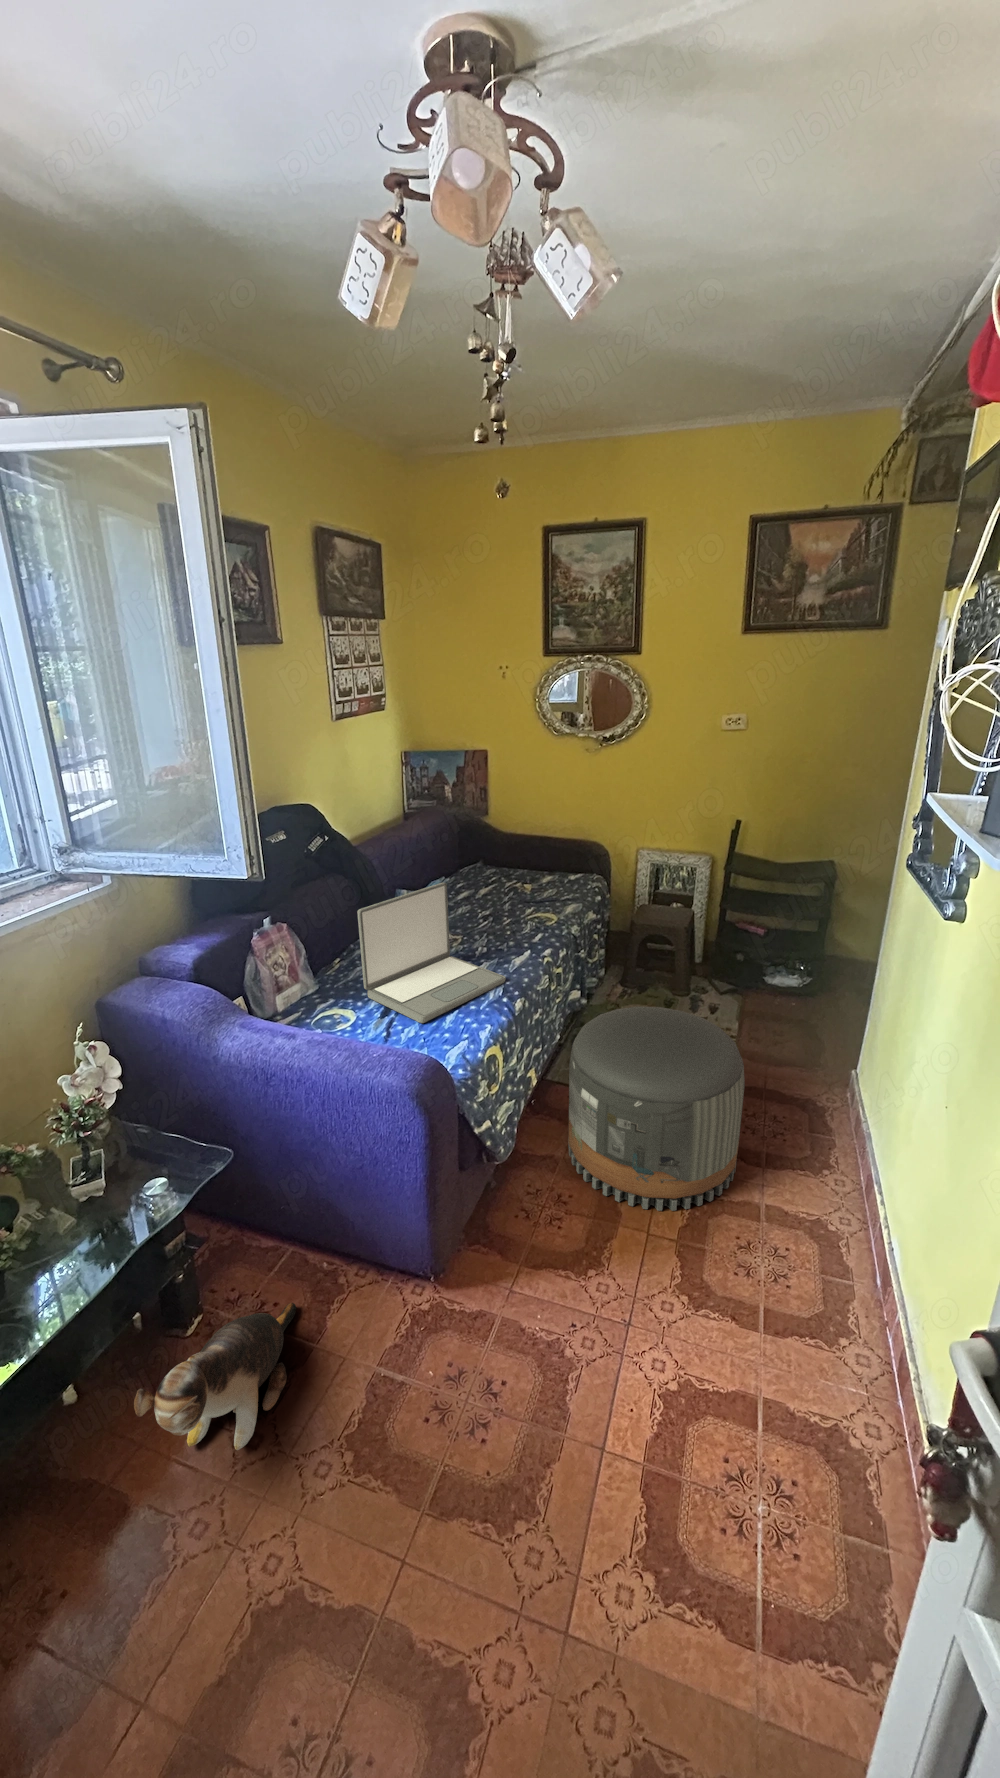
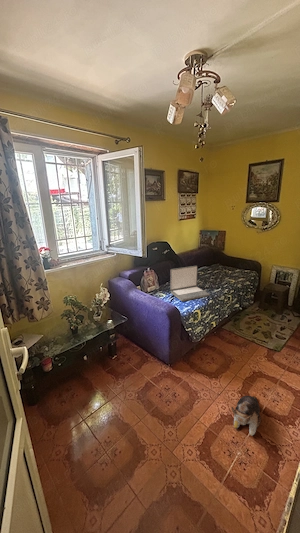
pouf: present [568,1007,745,1211] -> none [220,310,280,374]
plush toy: present [134,1303,296,1450] -> present [231,396,261,436]

